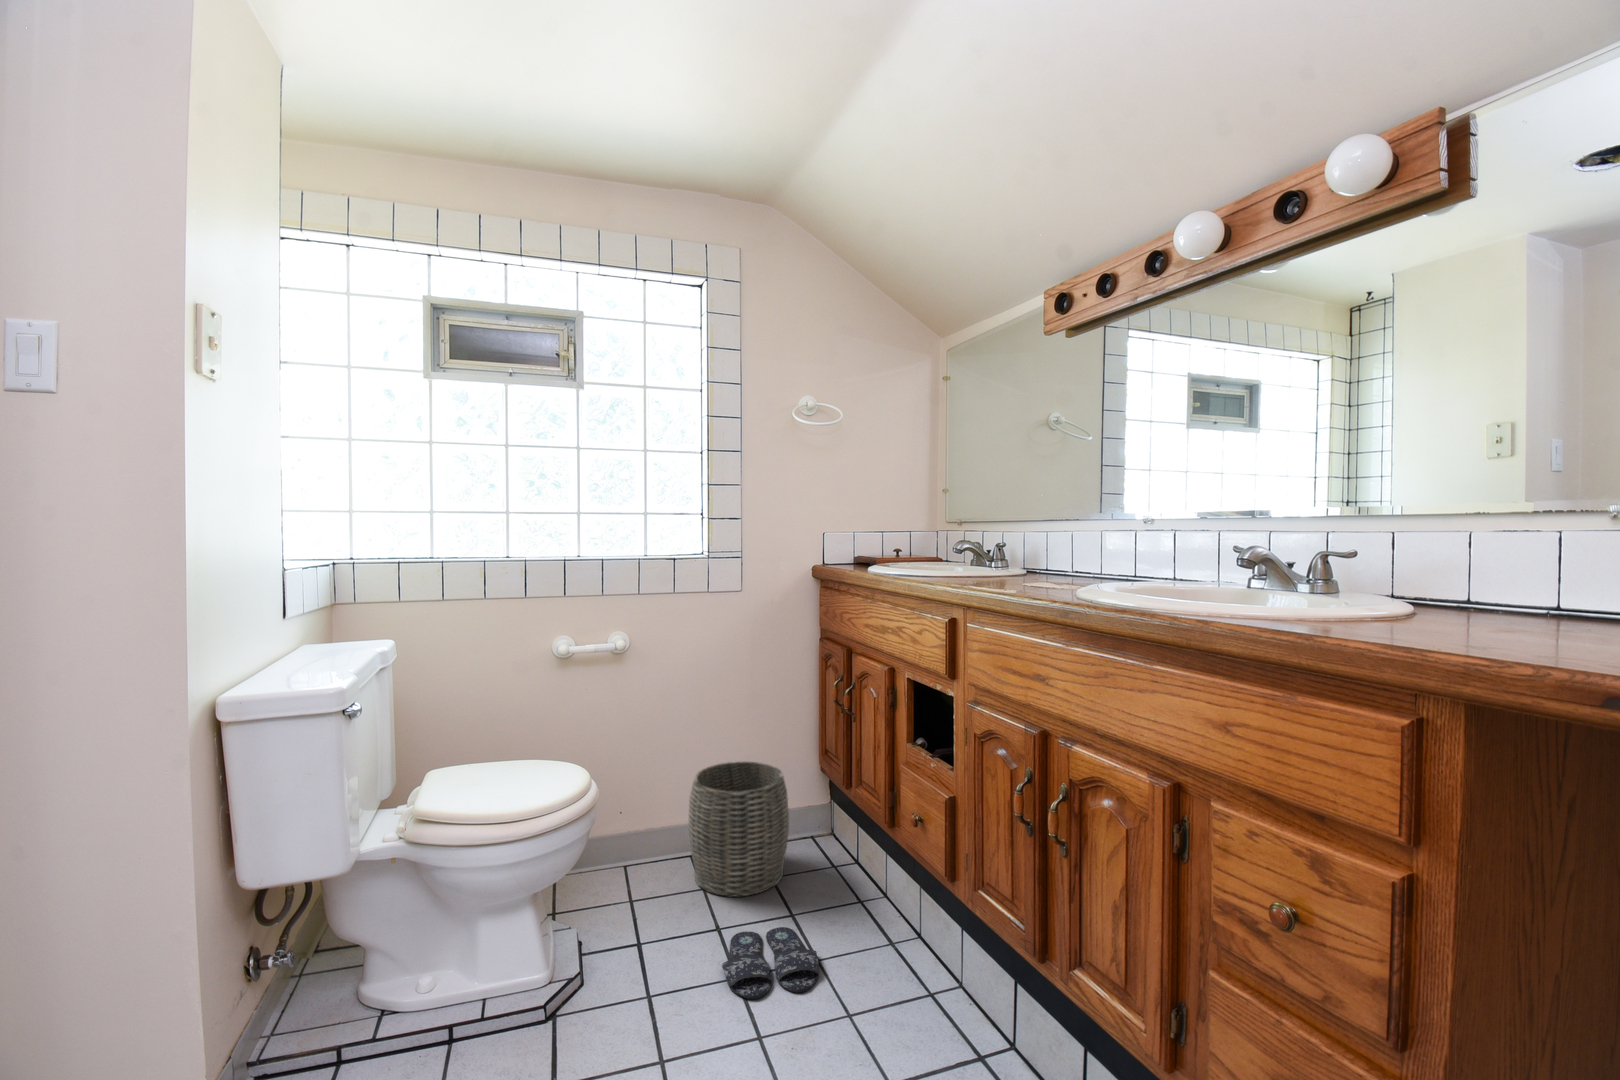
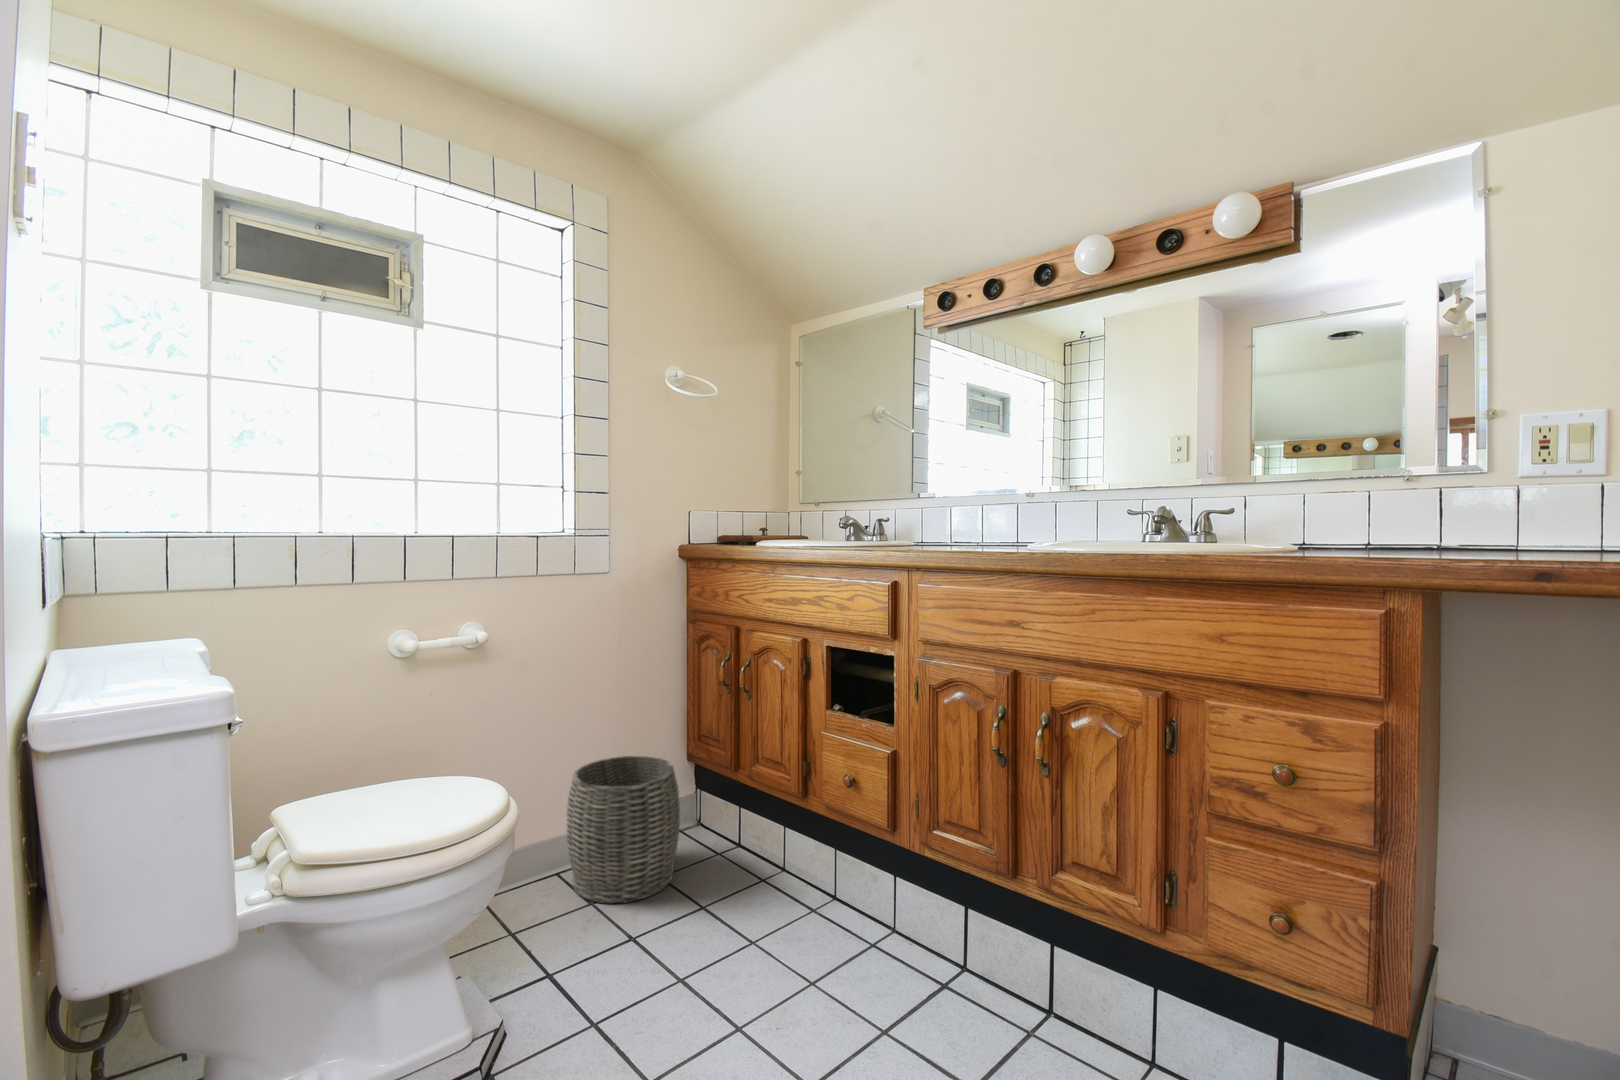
slippers: present [722,927,819,999] -> none [654,919,765,994]

